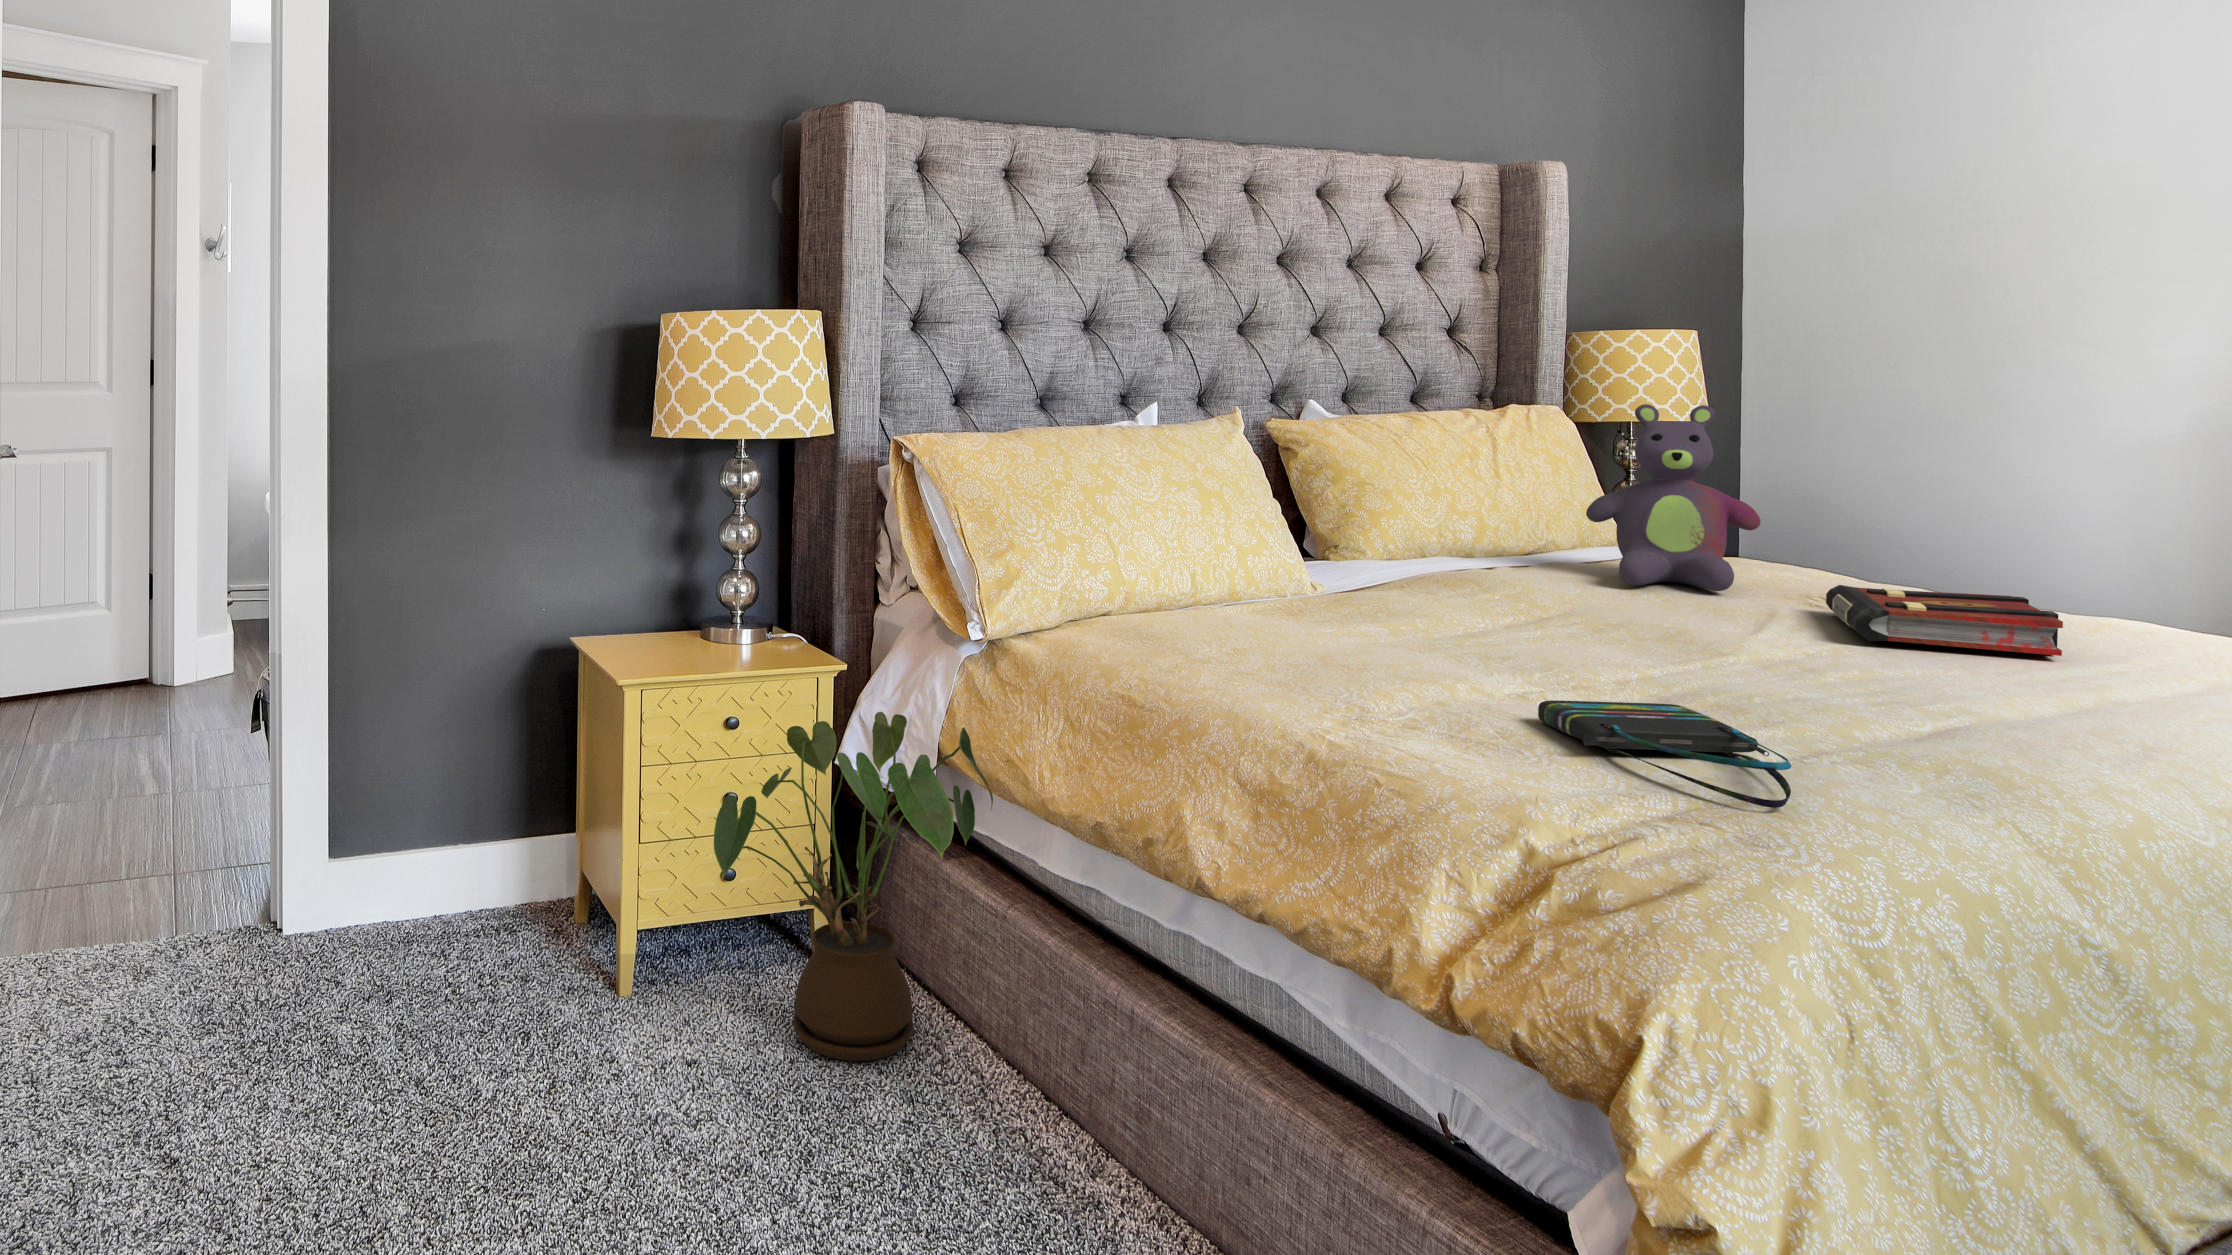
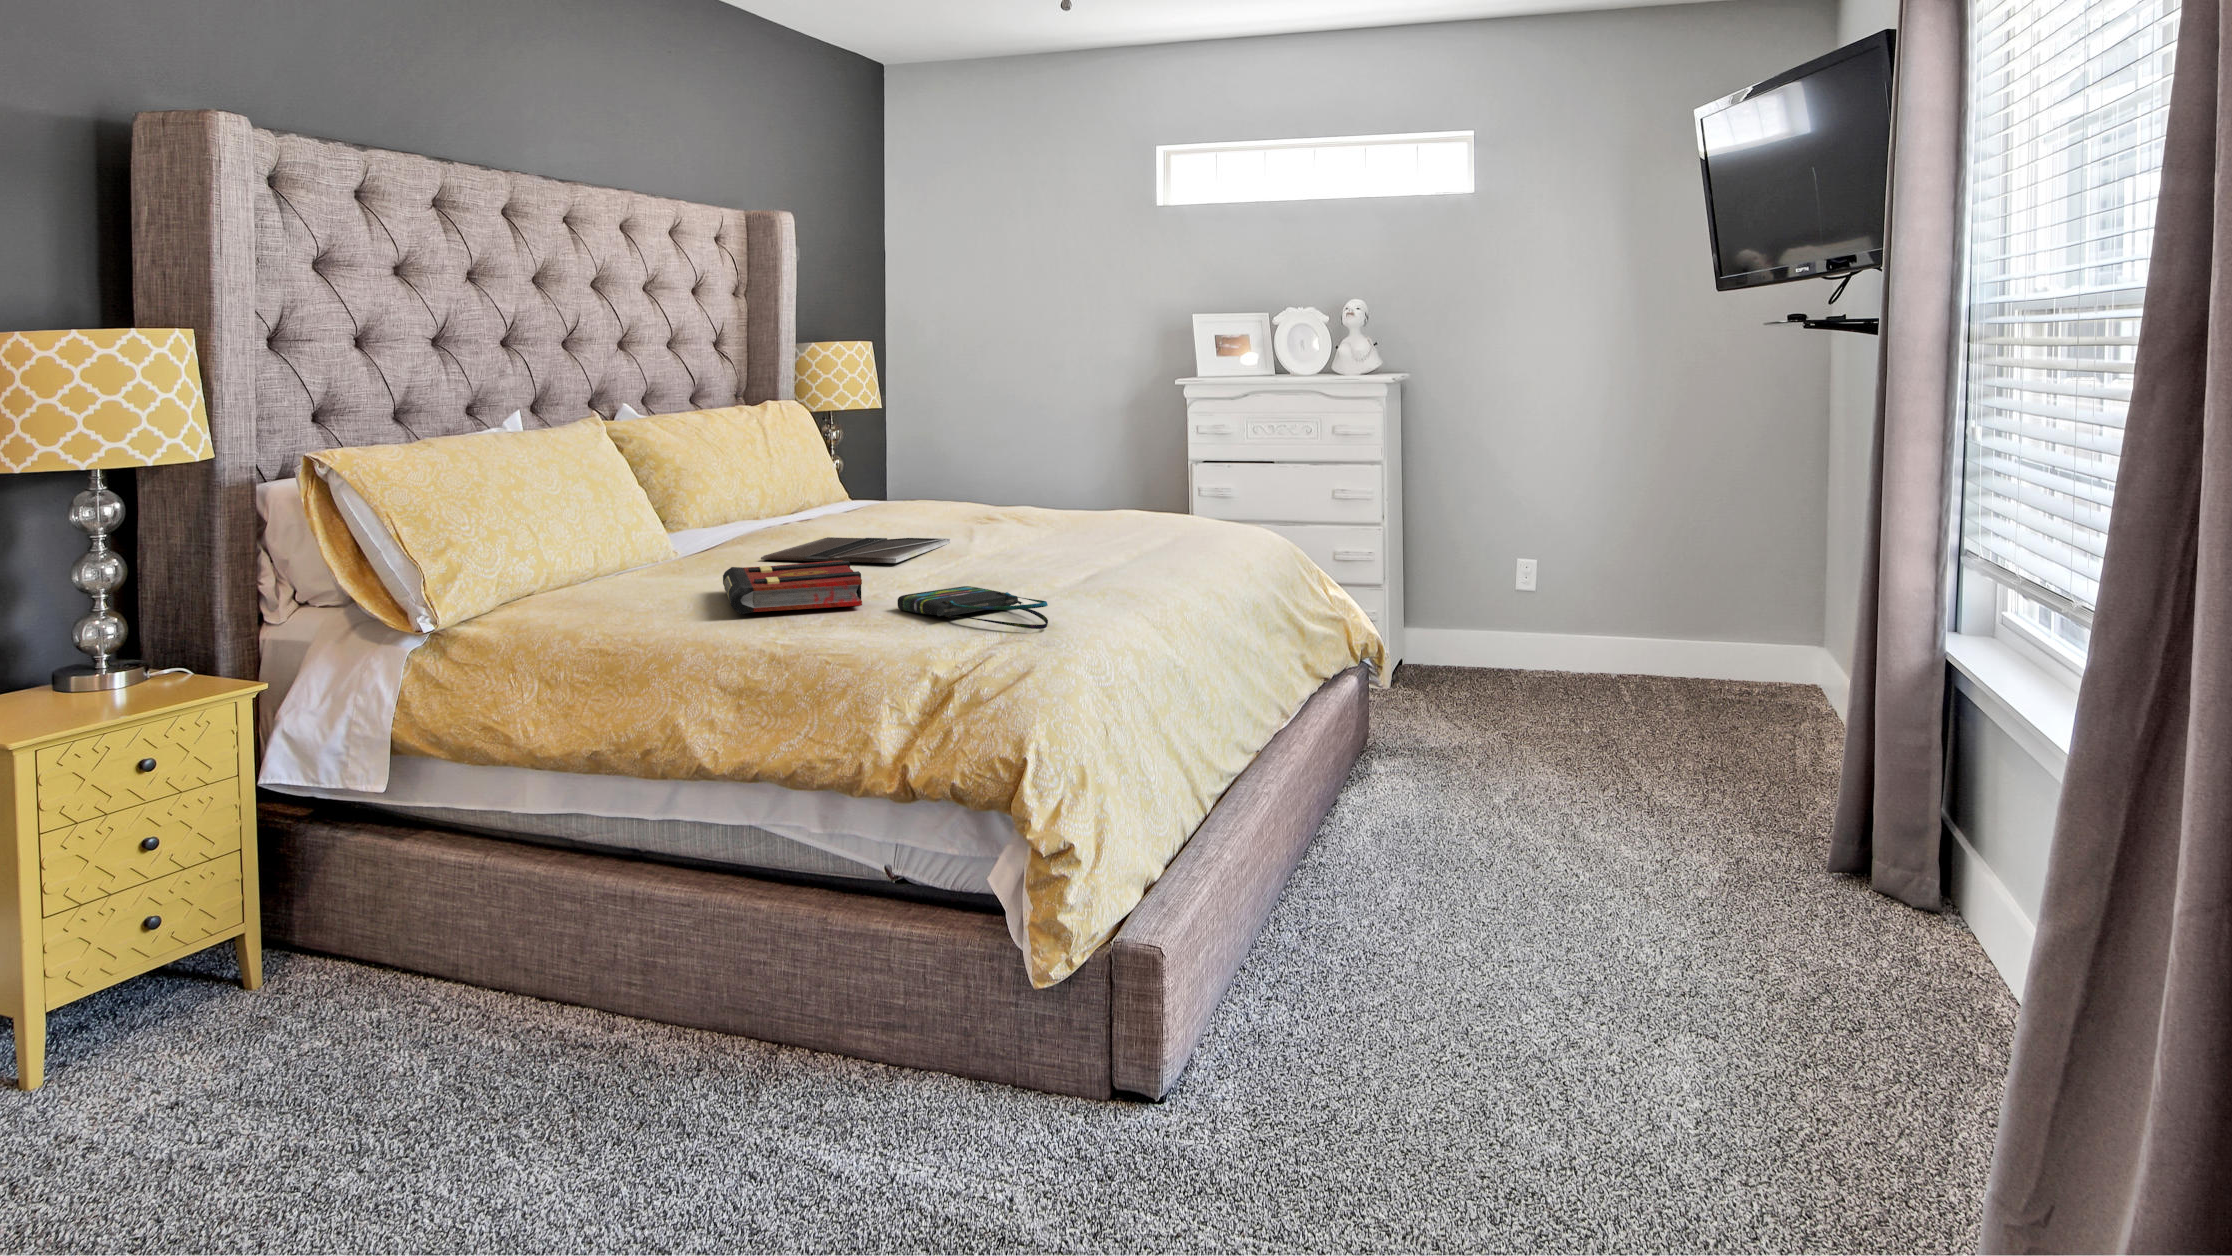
stuffed bear: present [1586,404,1761,591] -> none [845,397,946,523]
book: present [1826,585,2063,656] -> present [723,560,862,614]
laptop: none [1407,595,1726,648] -> present [761,537,950,563]
house plant: present [714,712,993,1061] -> none [167,710,467,1051]

